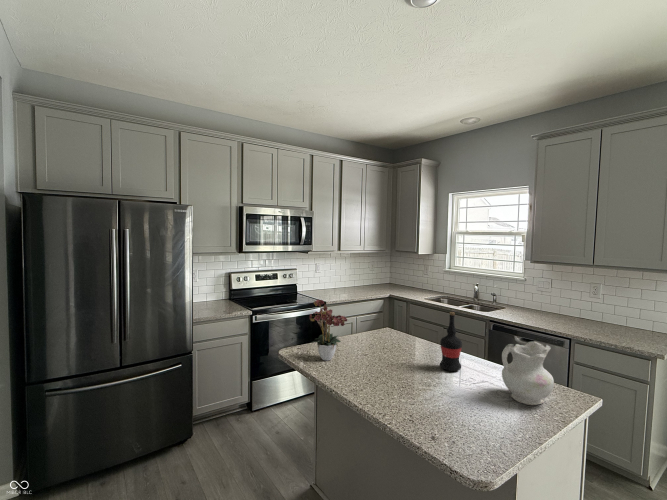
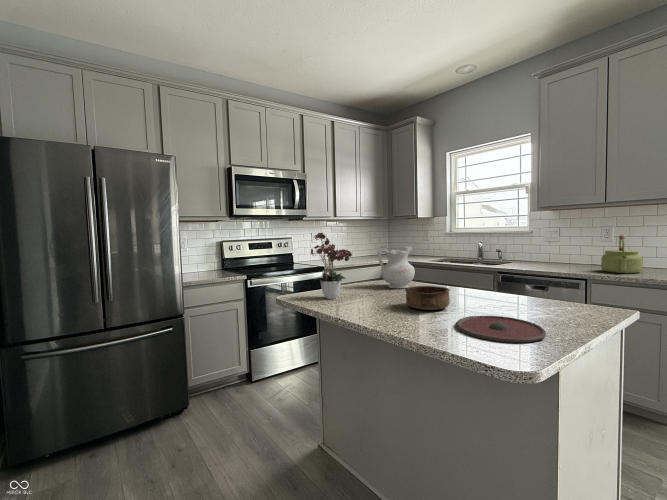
kettle: none [586,299,625,338] -> present [601,235,642,273]
wine bottle: present [440,312,462,371] -> none [454,236,478,299]
ceramic pitcher: present [502,342,554,405] -> present [378,246,415,289]
bowl: none [392,358,433,387] -> present [405,286,450,310]
plate: none [432,402,509,447] -> present [456,316,546,343]

